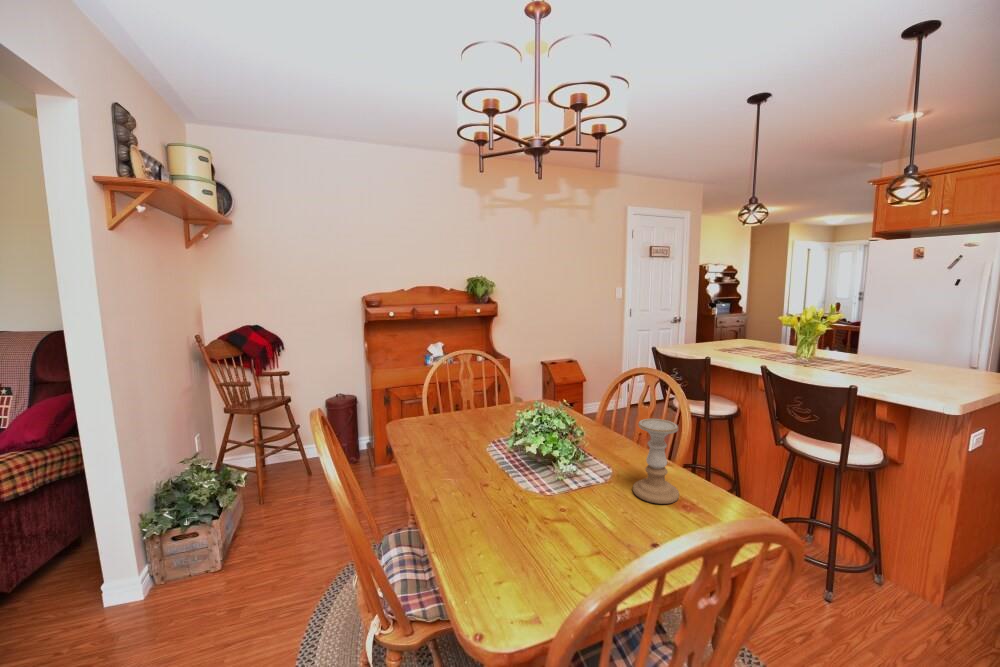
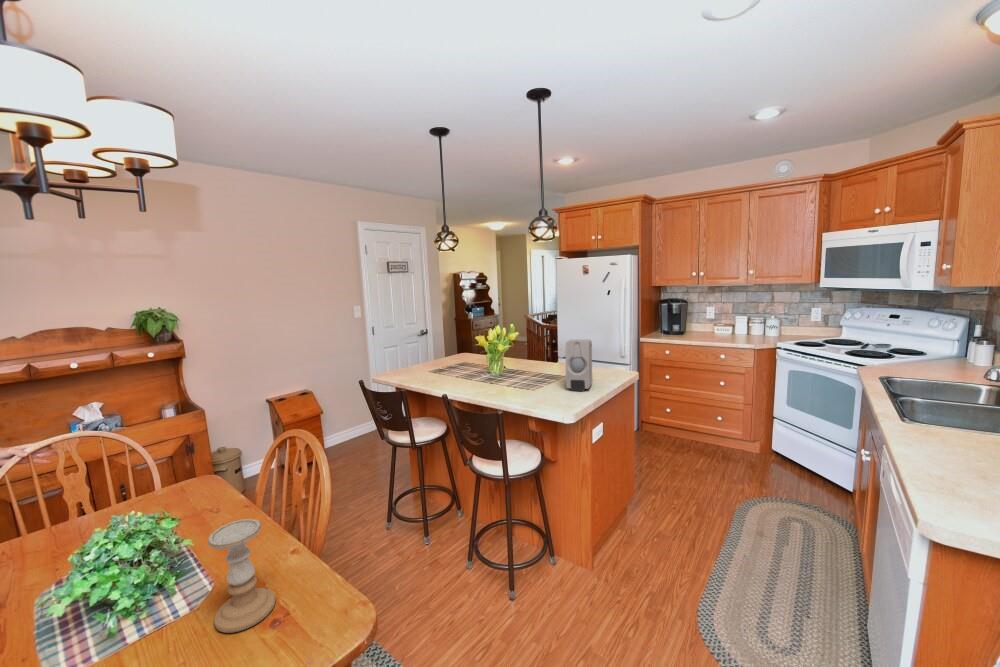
soap dispenser: none [925,324,971,386] -> present [565,339,592,391]

